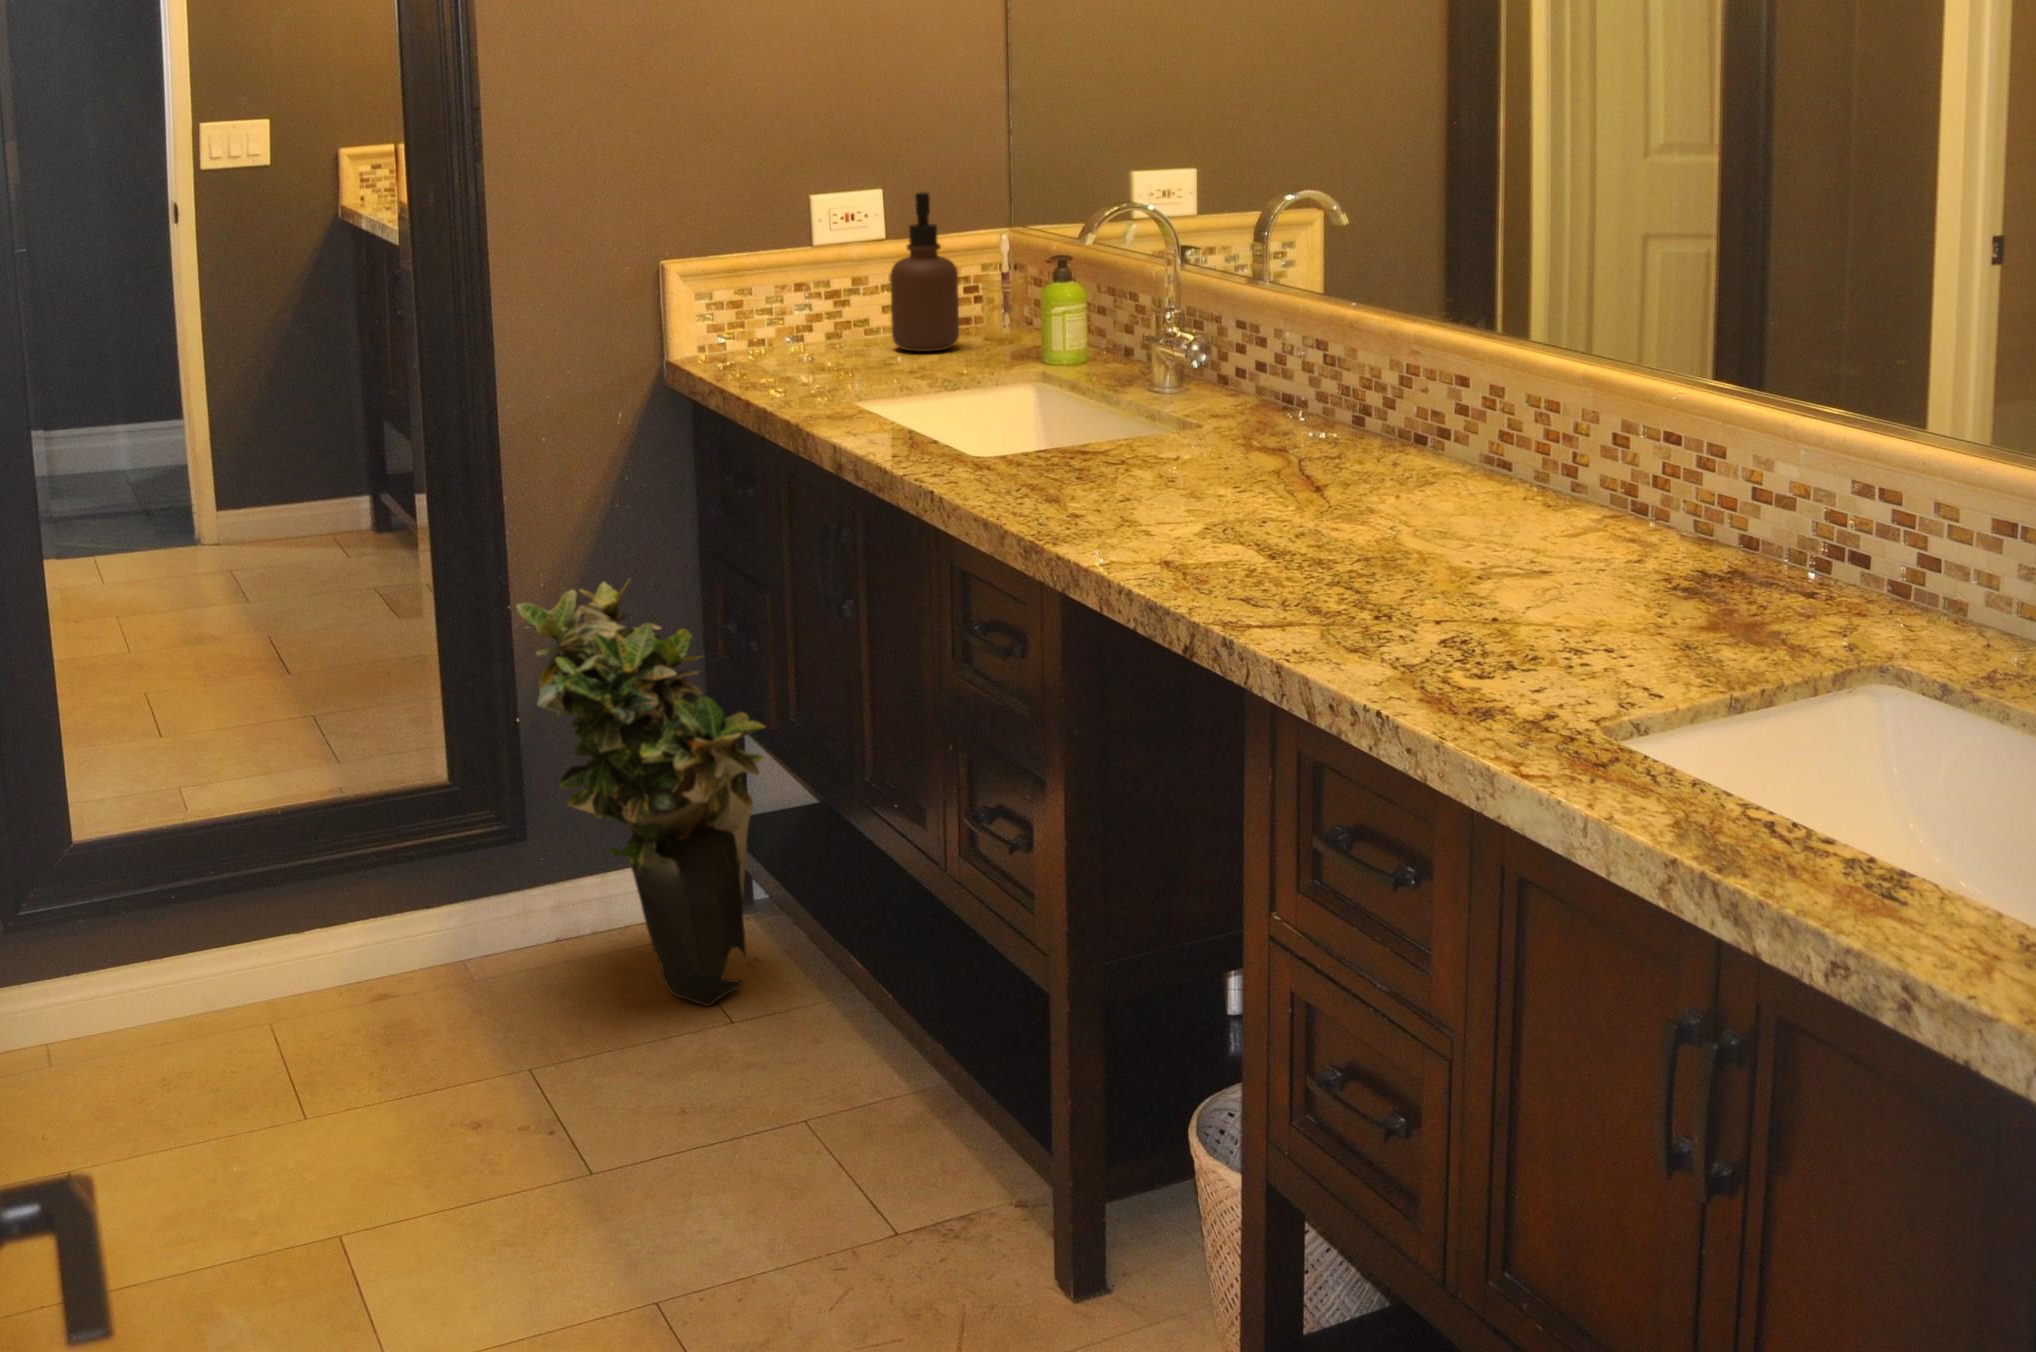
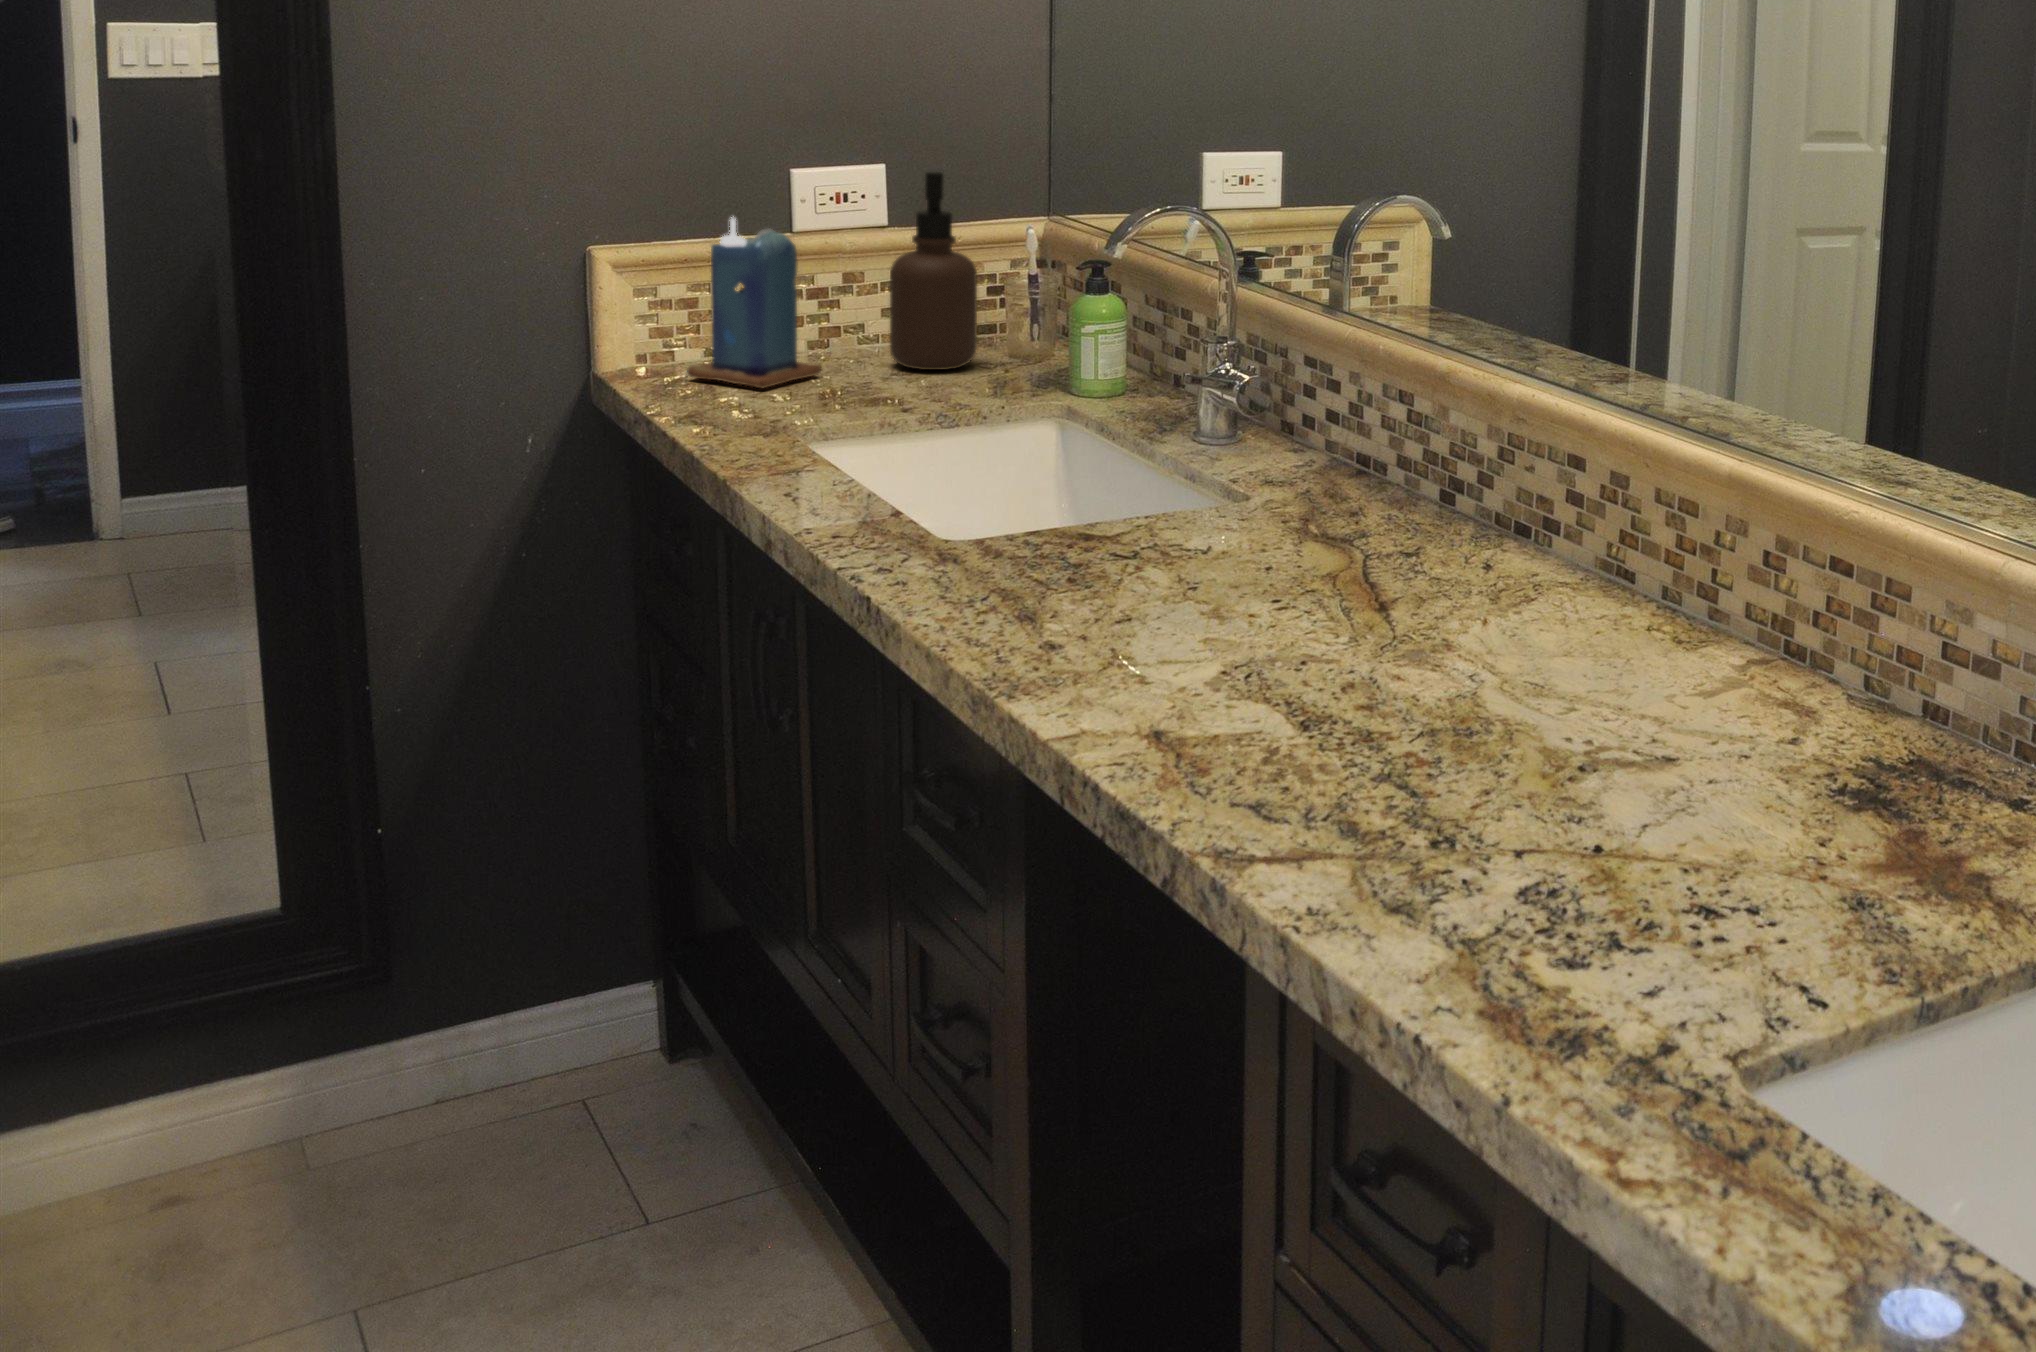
candle: none [743,234,843,368] -> present [687,218,821,388]
potted plant: present [517,582,764,1006] -> none [347,655,687,1213]

